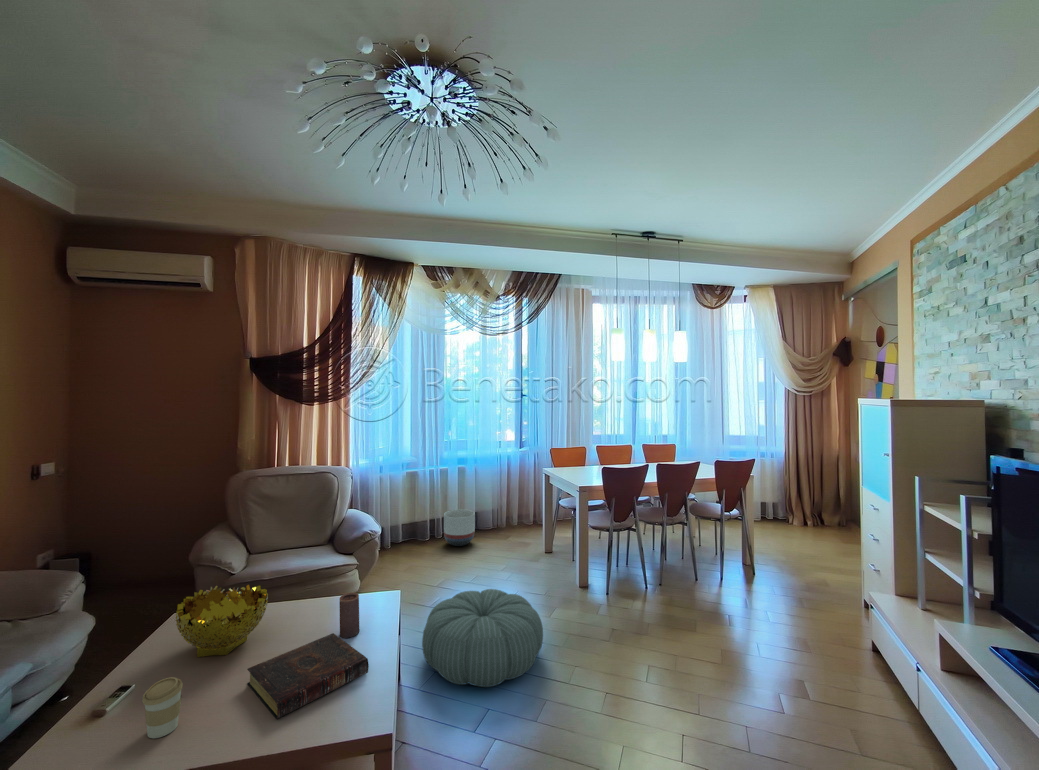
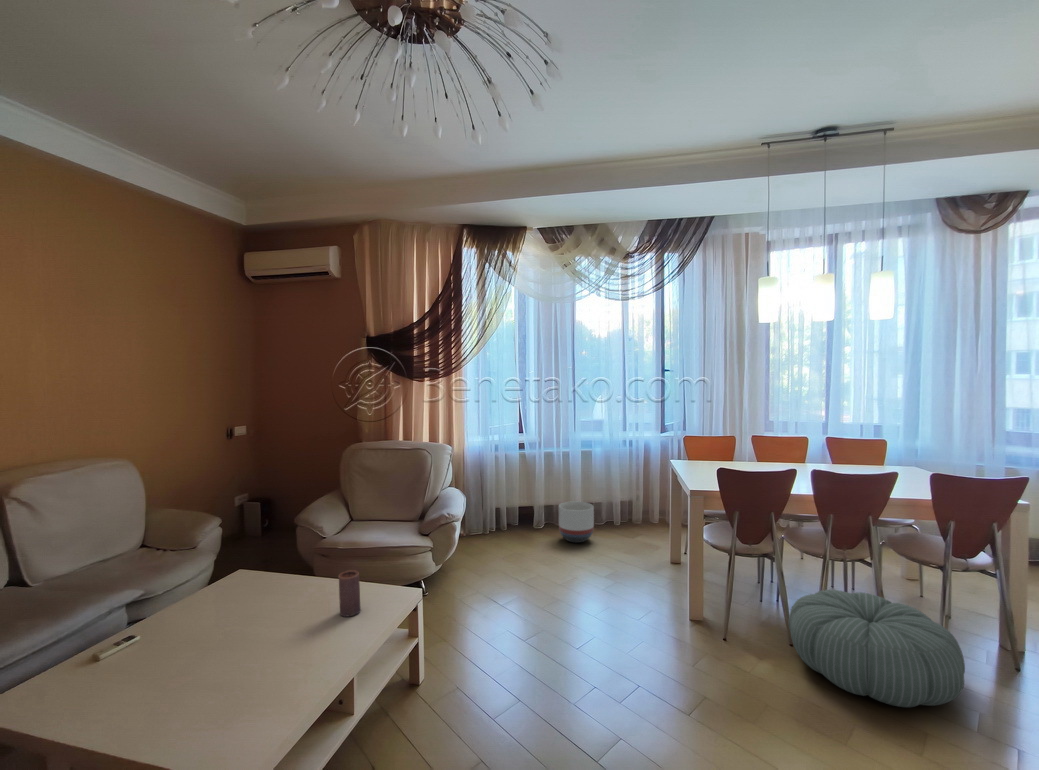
decorative bowl: present [176,585,268,657] -> none [206,542,290,608]
pouf: present [422,589,543,687] -> present [789,590,965,707]
book: present [247,633,369,719] -> none [217,608,326,681]
coffee cup: present [142,677,183,738] -> none [124,617,161,669]

